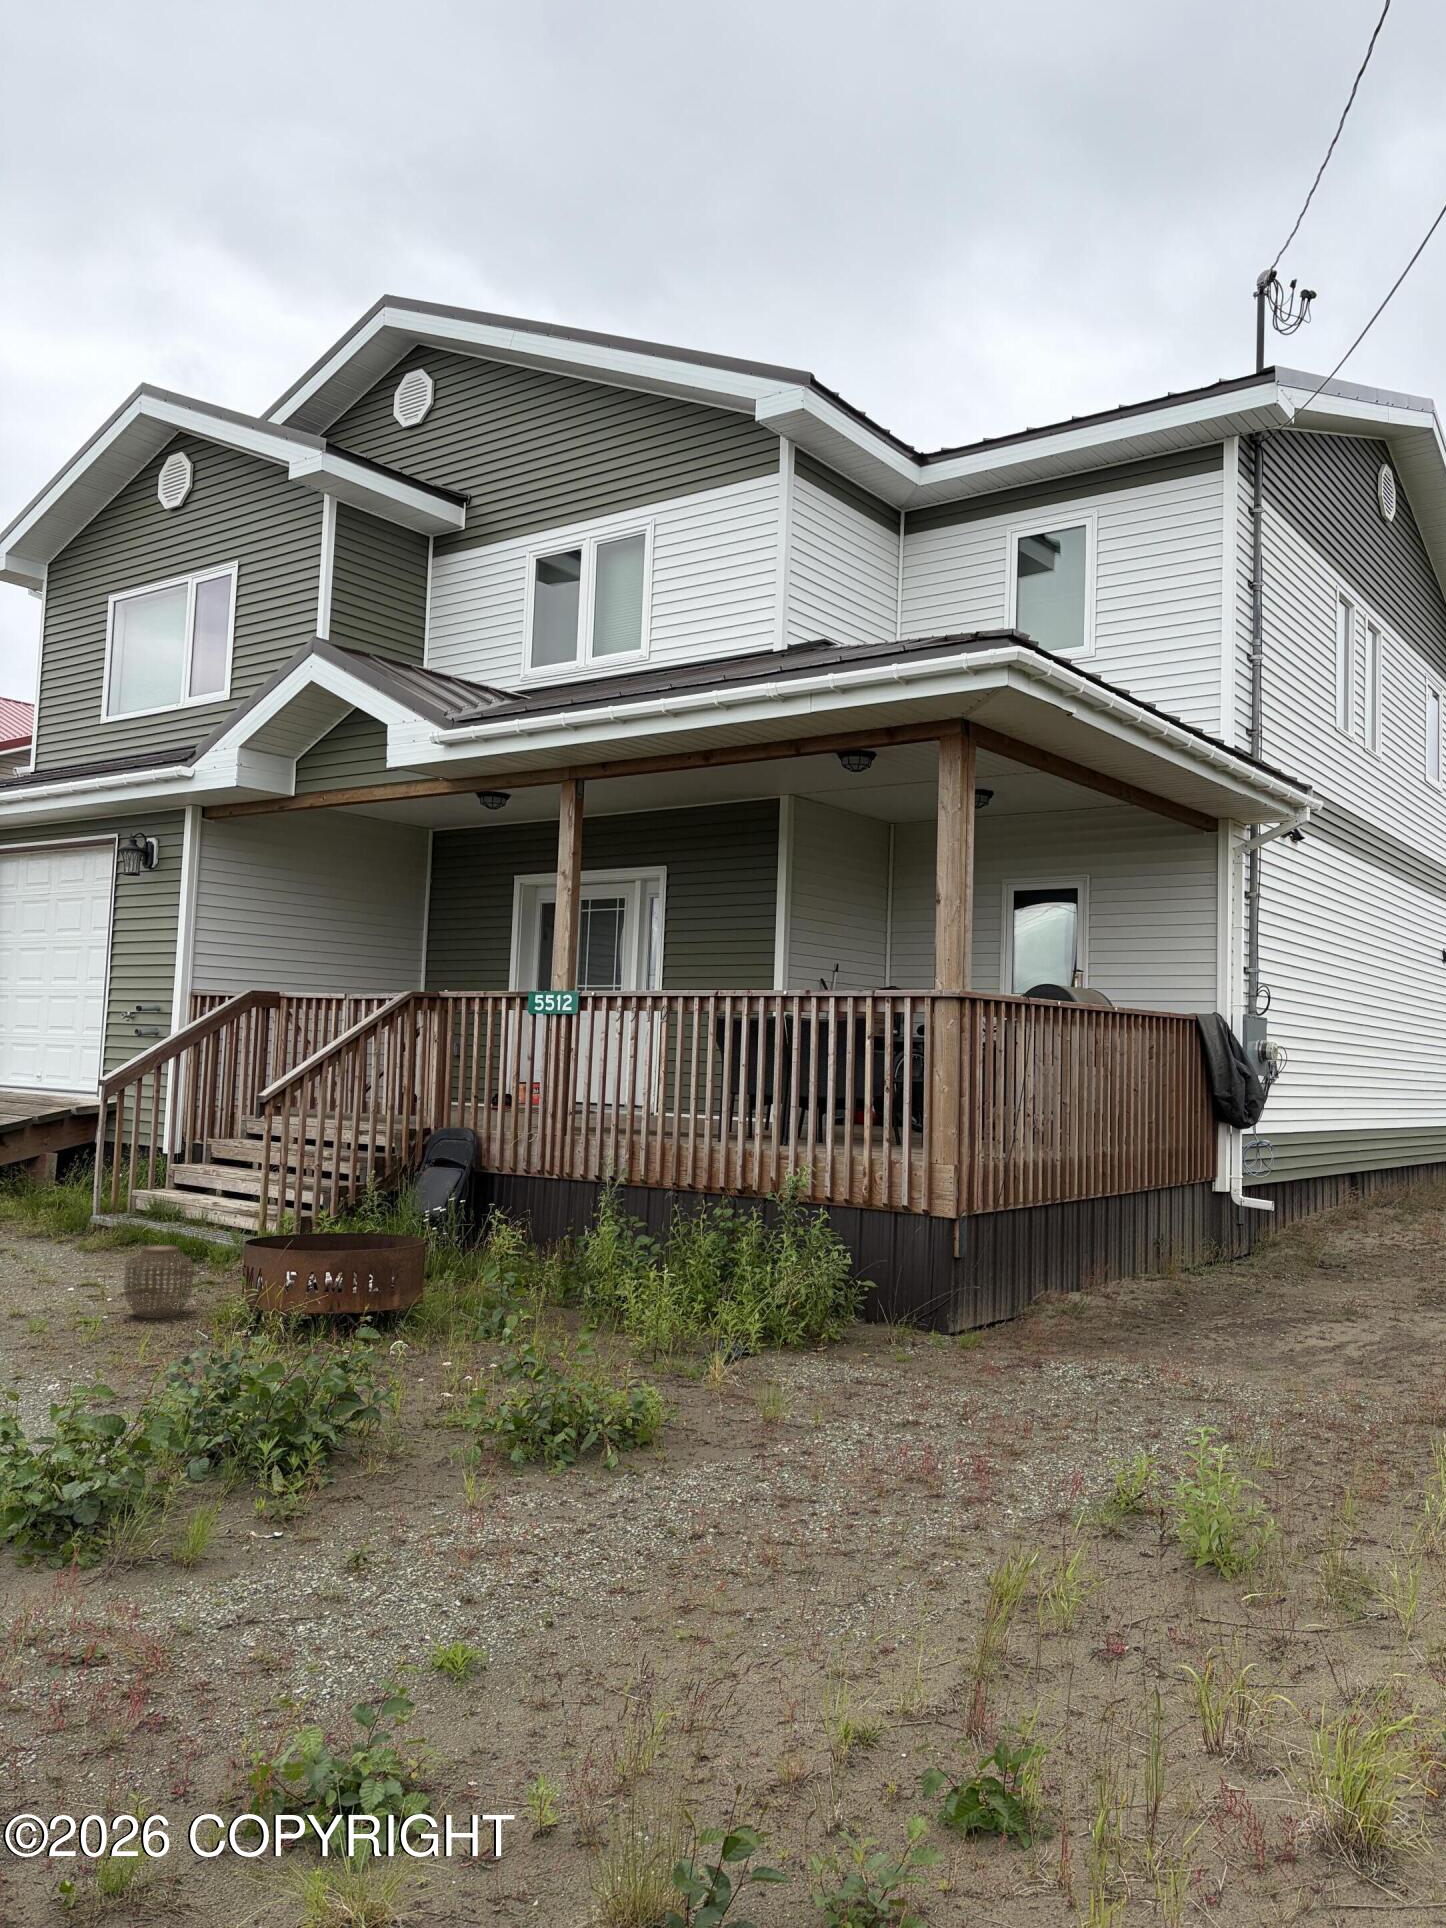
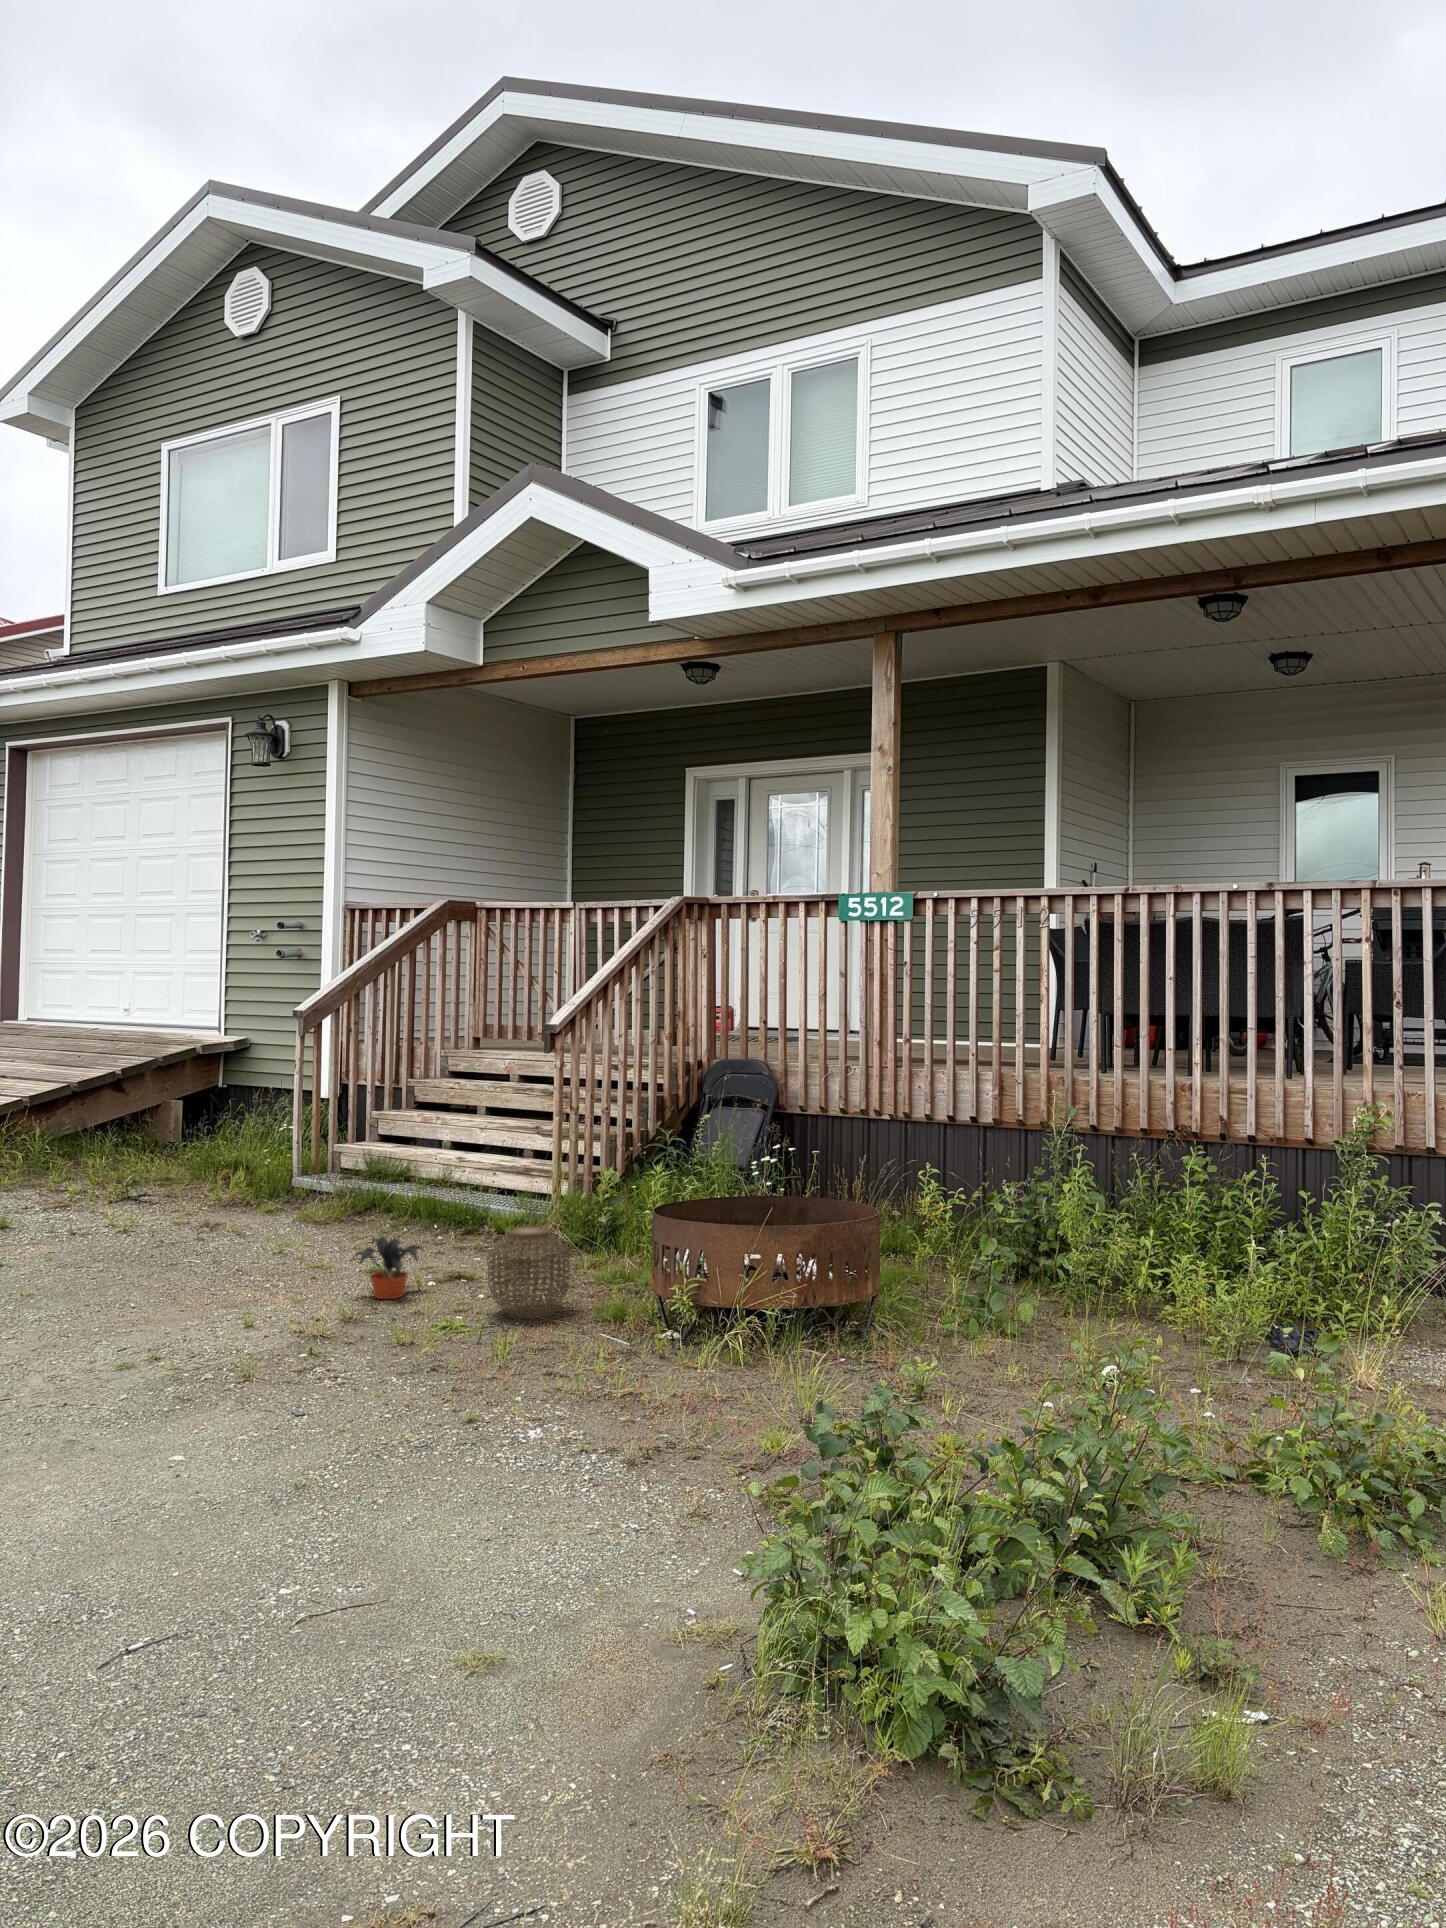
potted plant: none [40,1253,104,1302] -> present [354,1237,422,1299]

